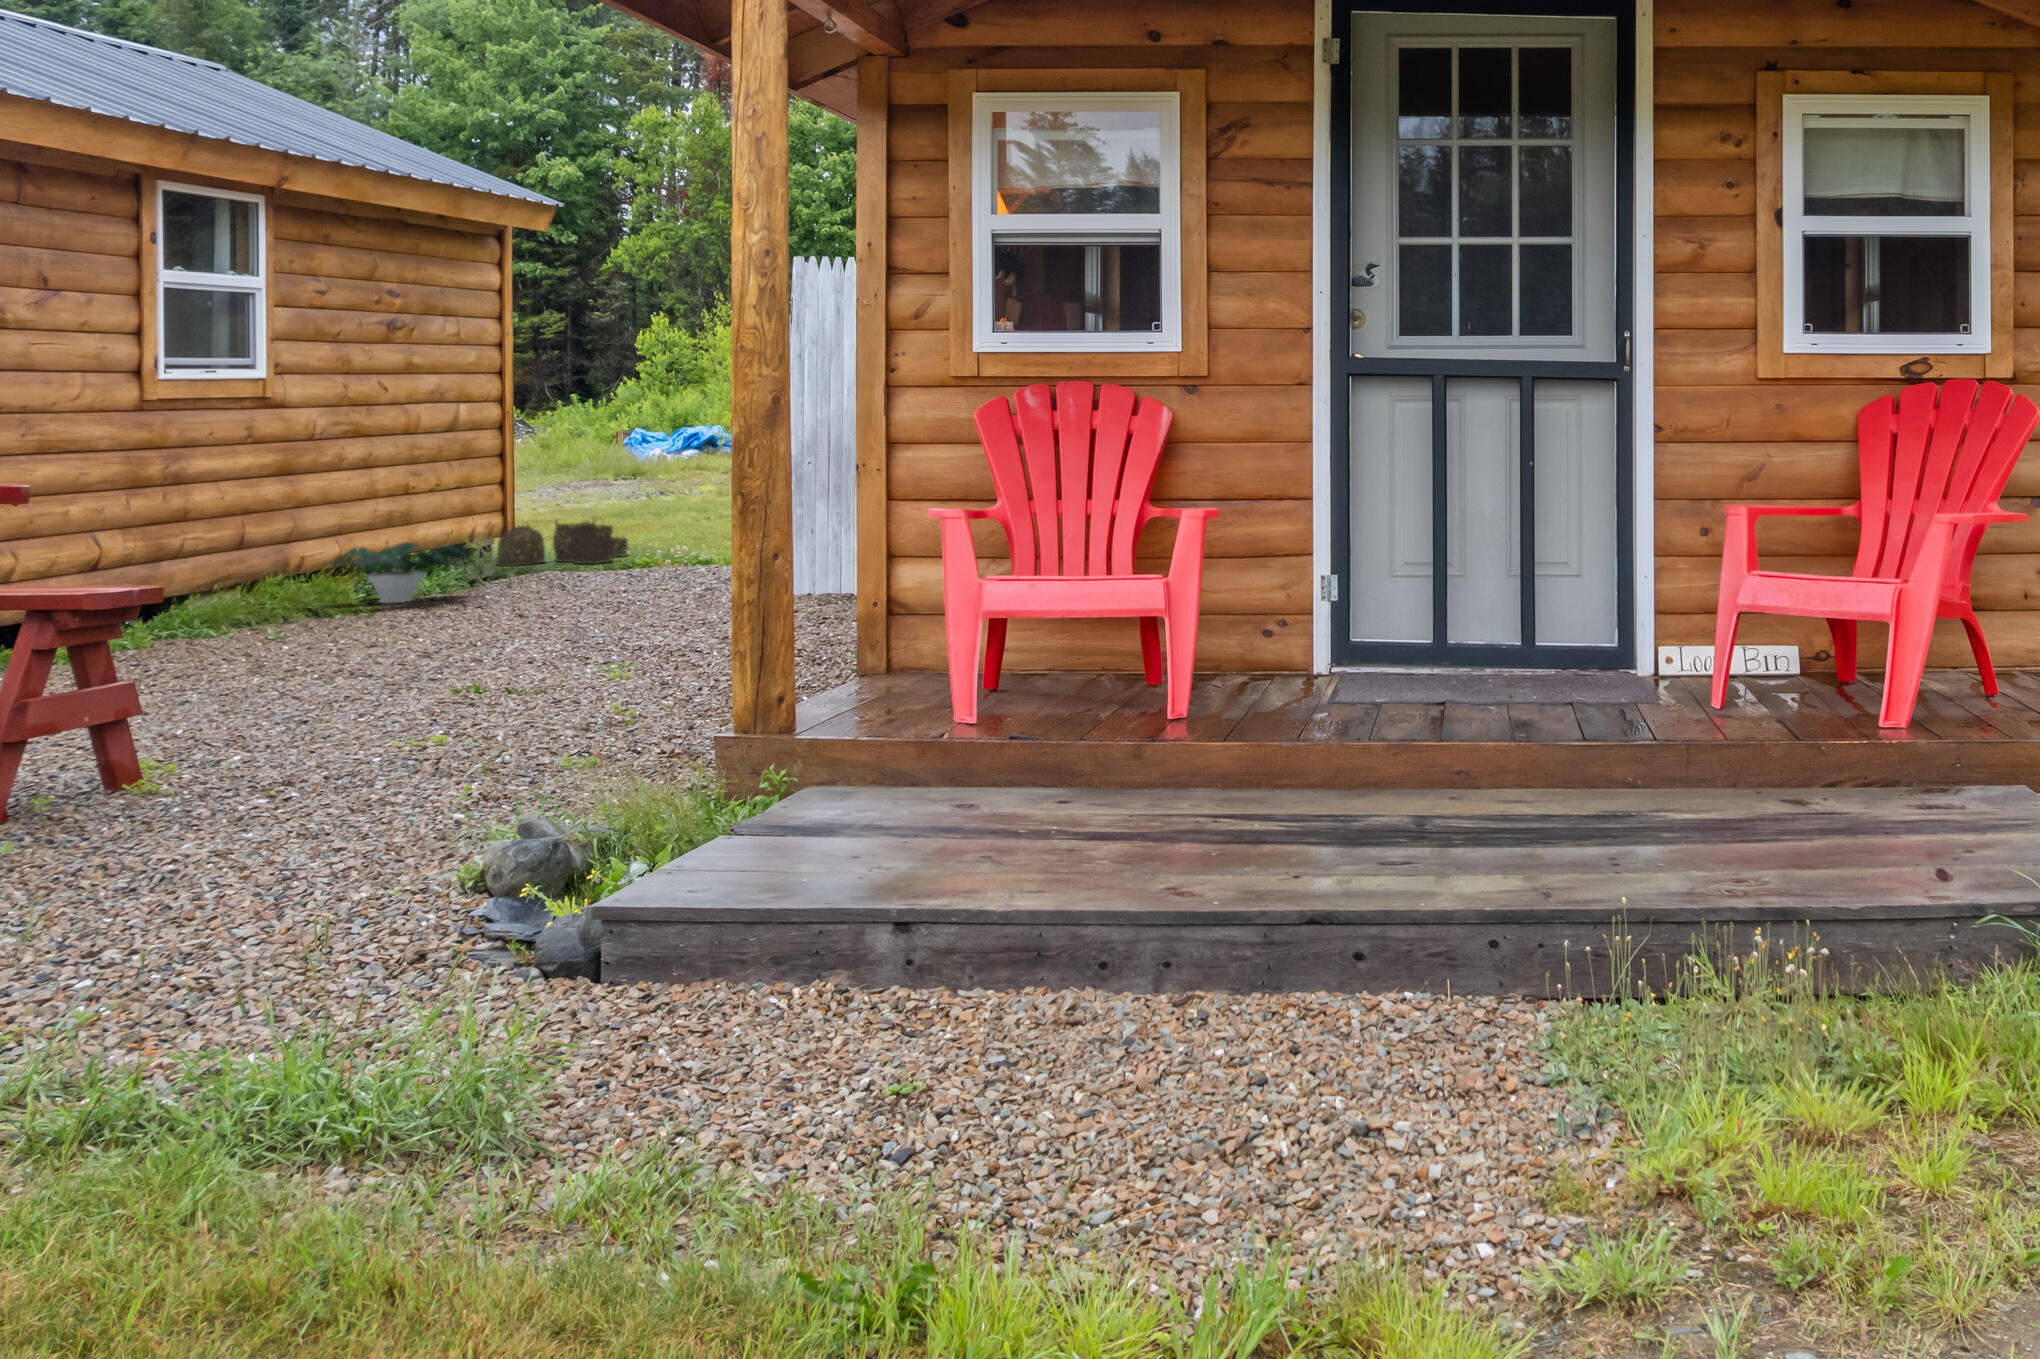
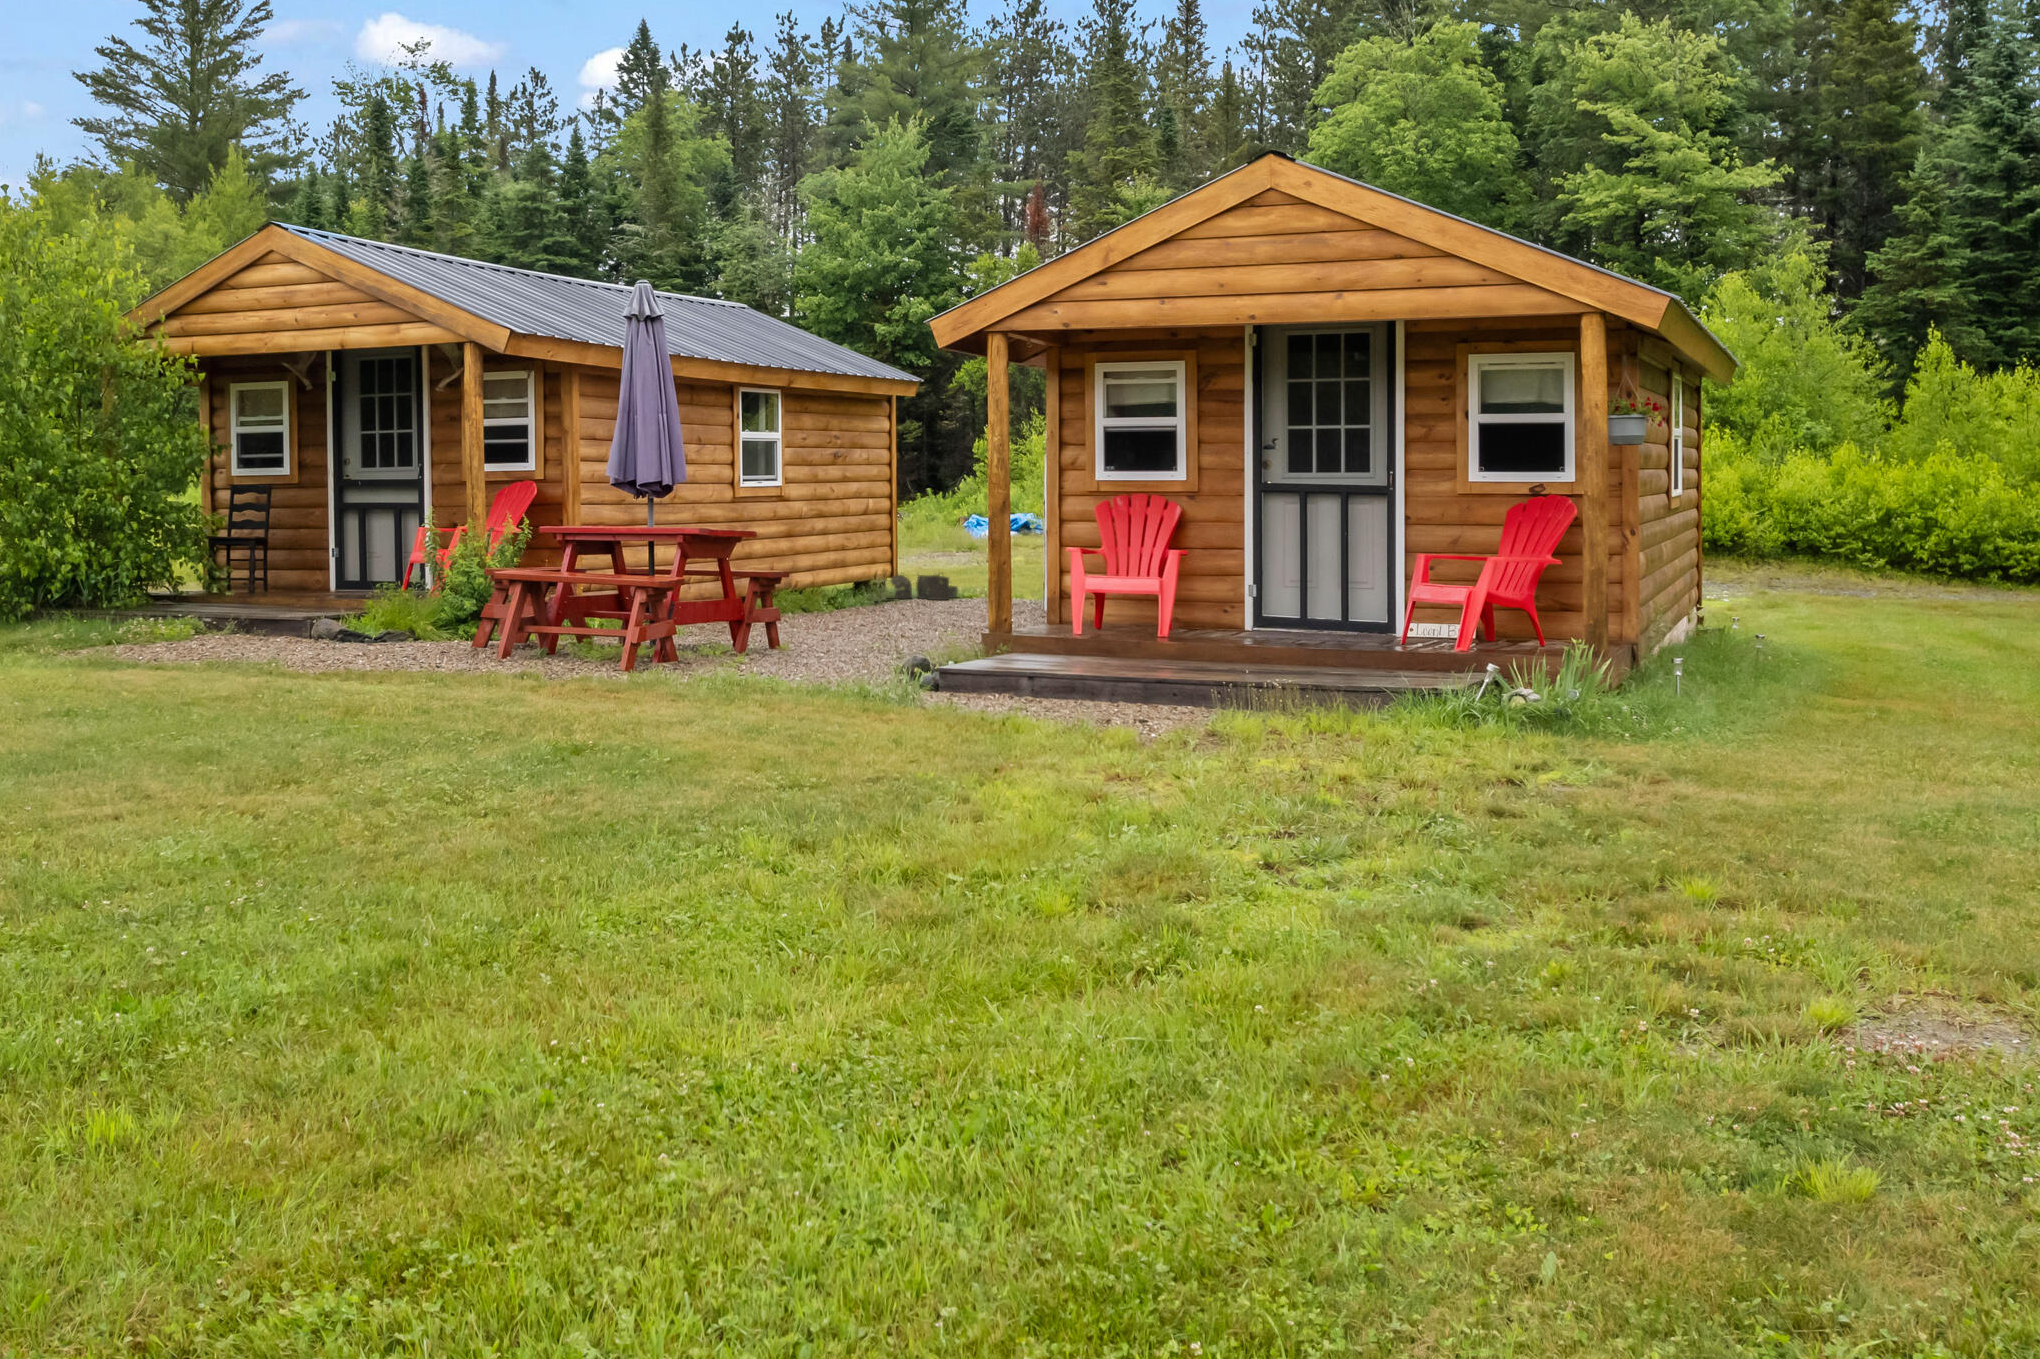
potted plant: present [333,542,472,603] -> none [812,577,879,610]

